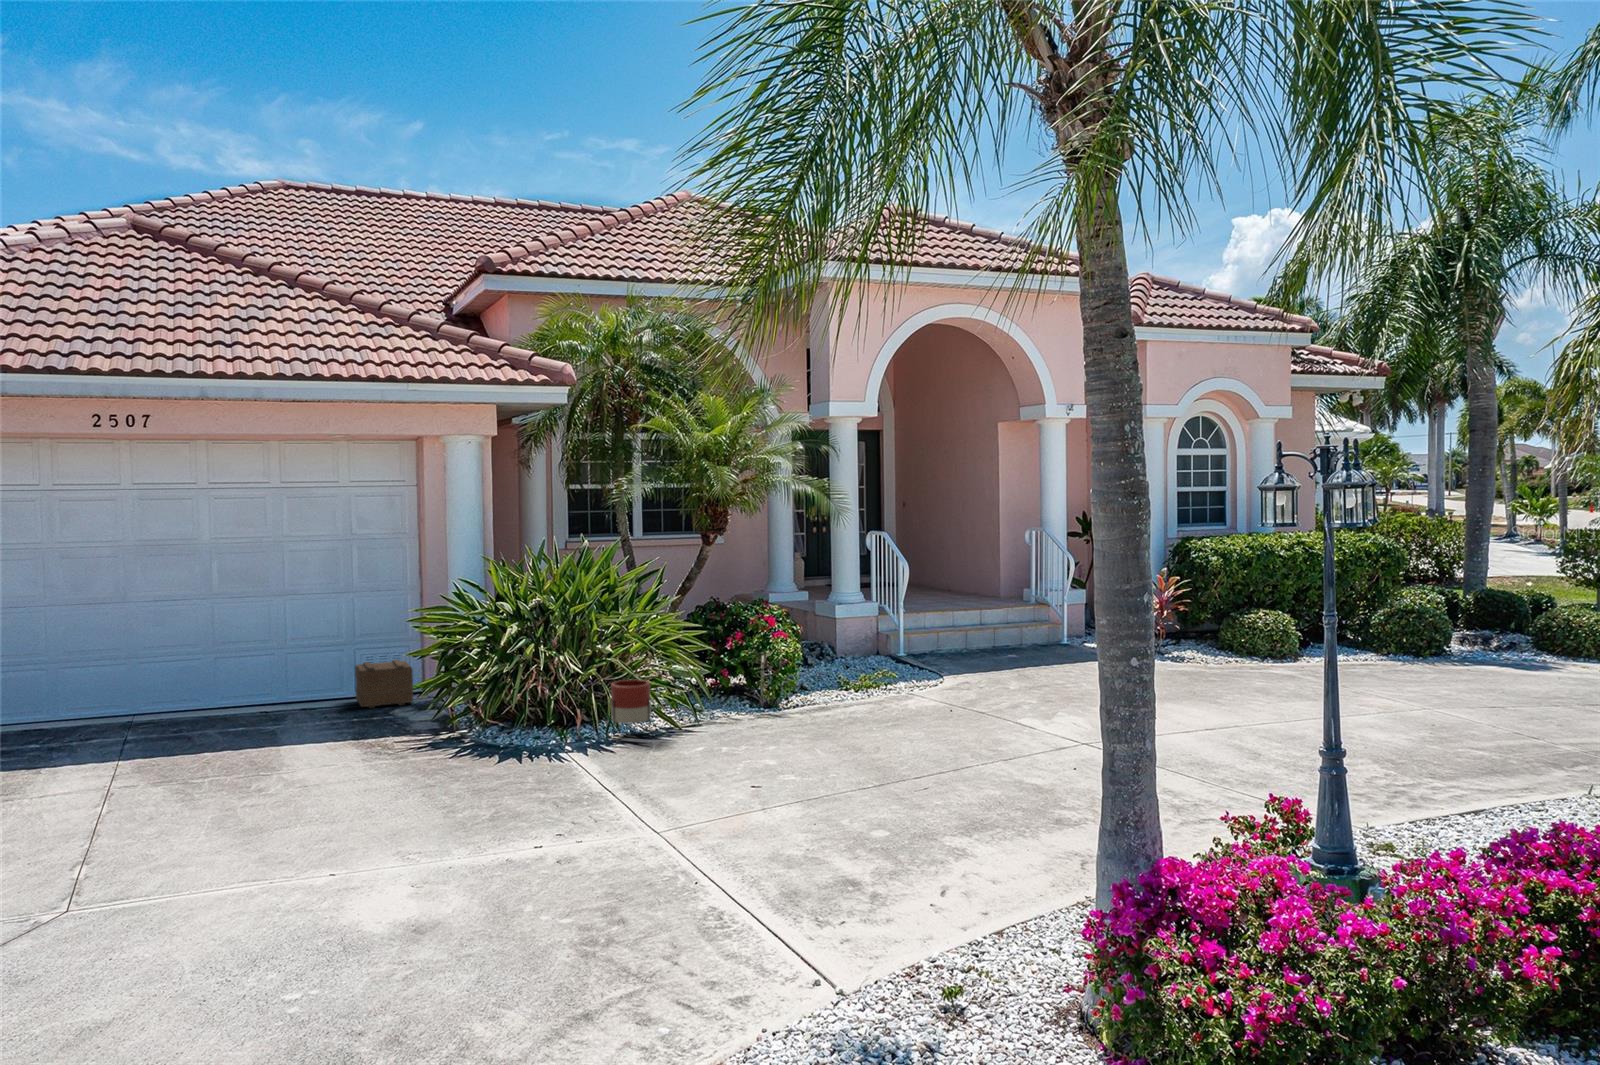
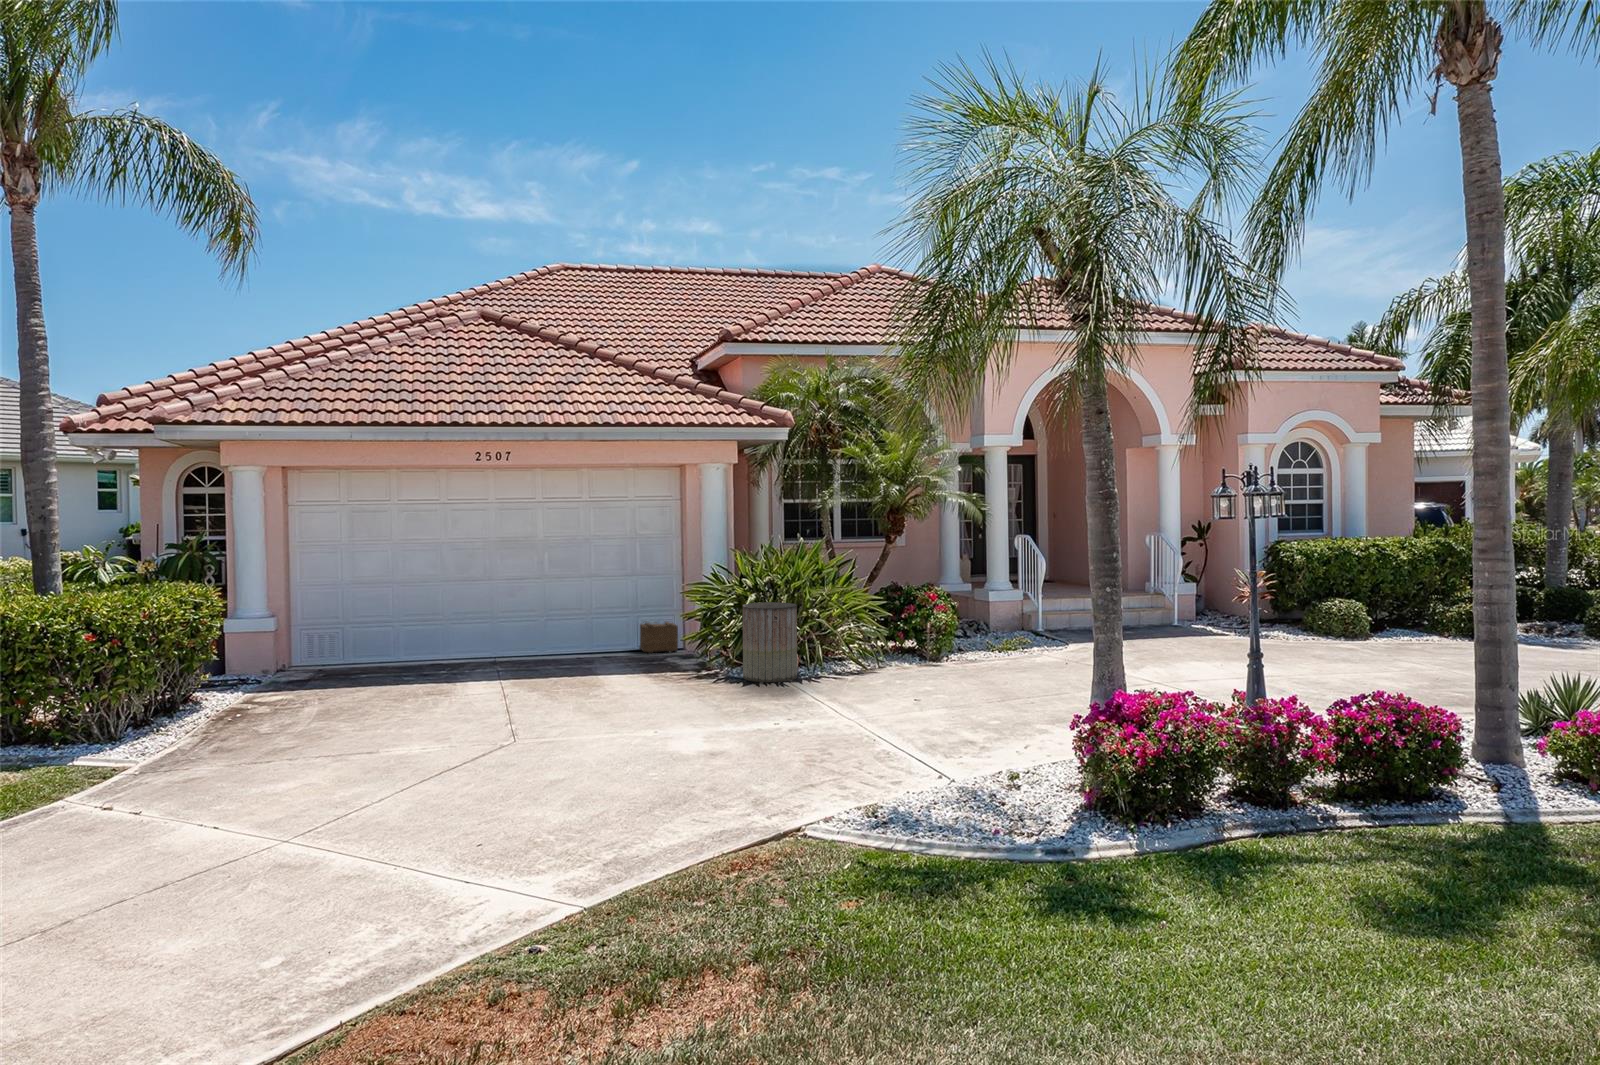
trash can: none [494,636,578,758] -> present [743,602,797,682]
planter: present [611,680,651,733] -> none [819,635,846,674]

